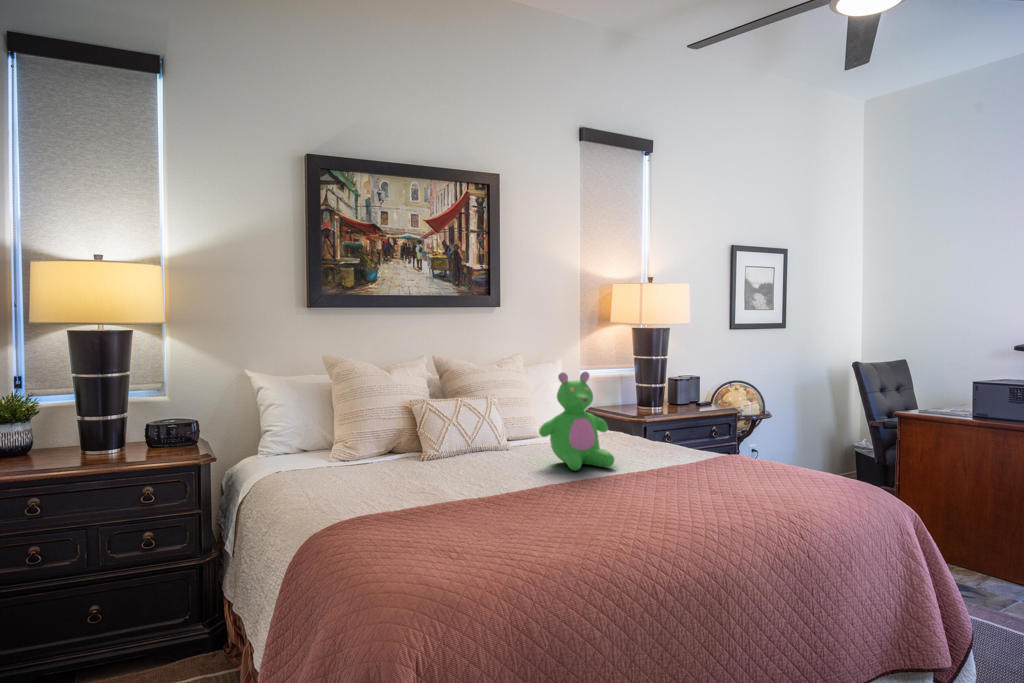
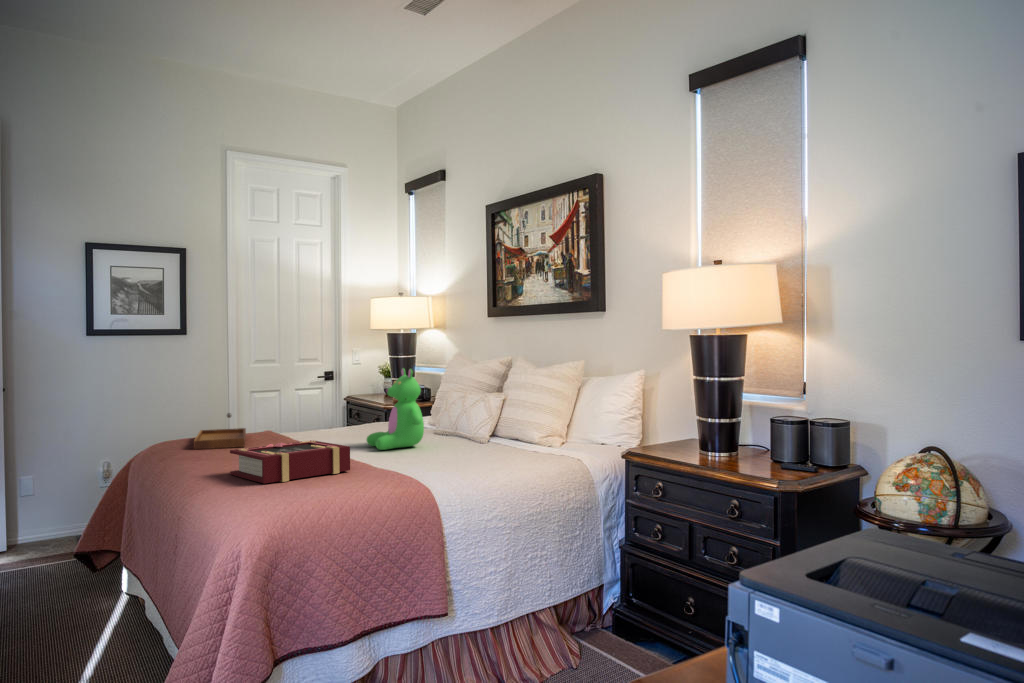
book: none [706,447,841,502] -> present [230,440,350,484]
tray: none [429,475,598,552] -> present [193,413,246,450]

